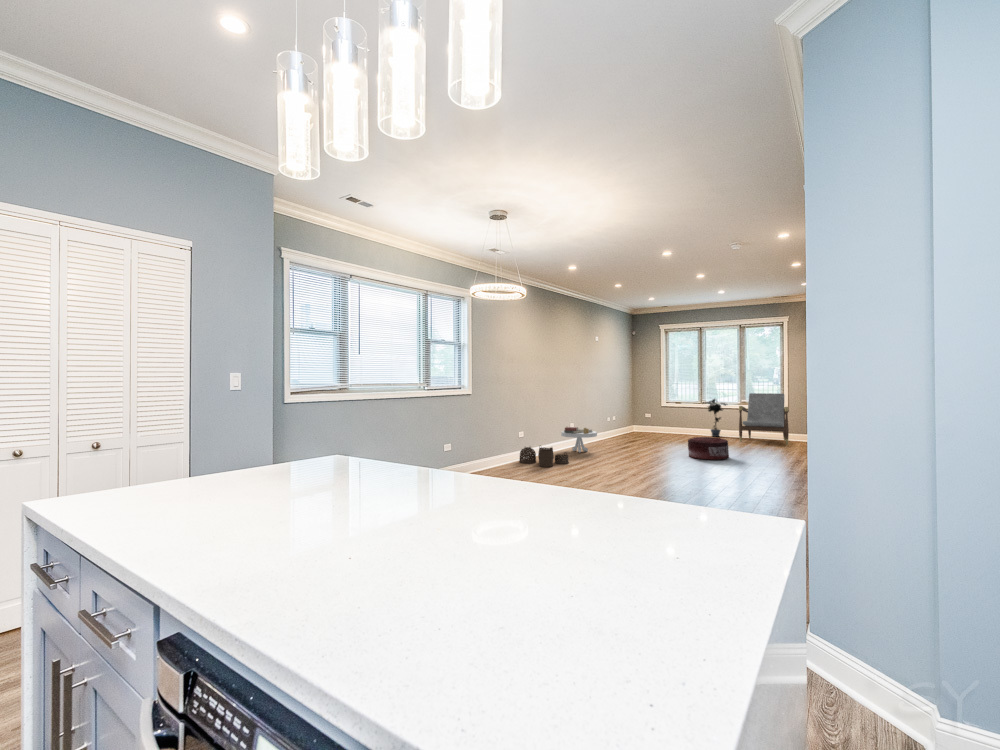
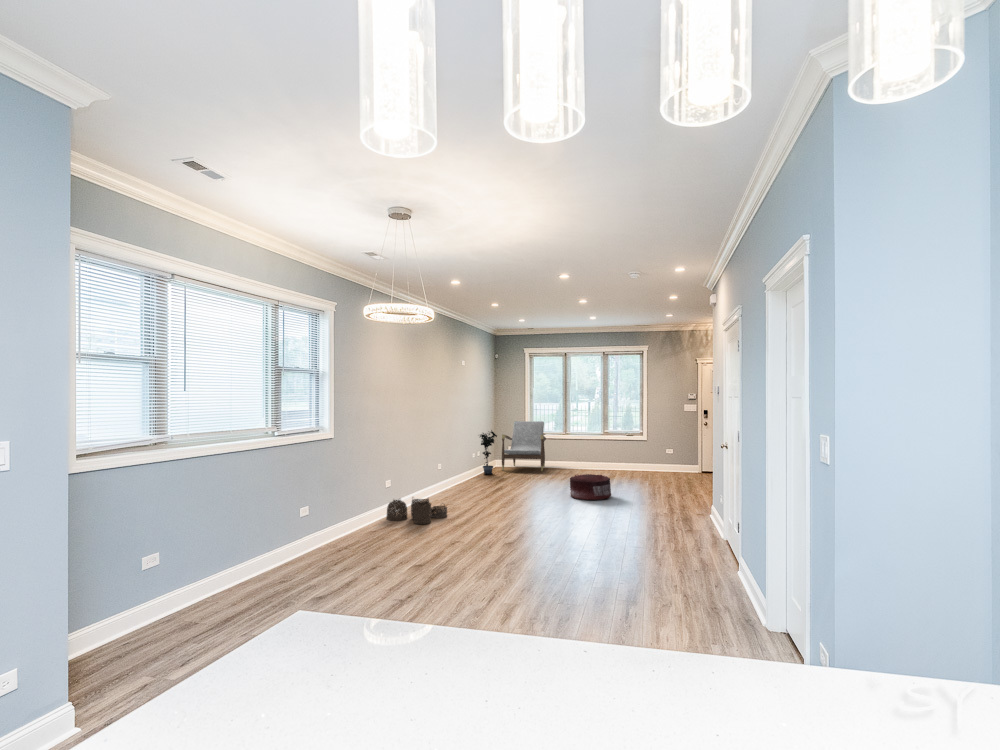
armchair: present [739,393,789,445] -> present [502,421,546,471]
potted plant: present [703,399,727,437] -> present [480,430,497,474]
side table: present [561,427,597,452] -> none [430,469,472,500]

